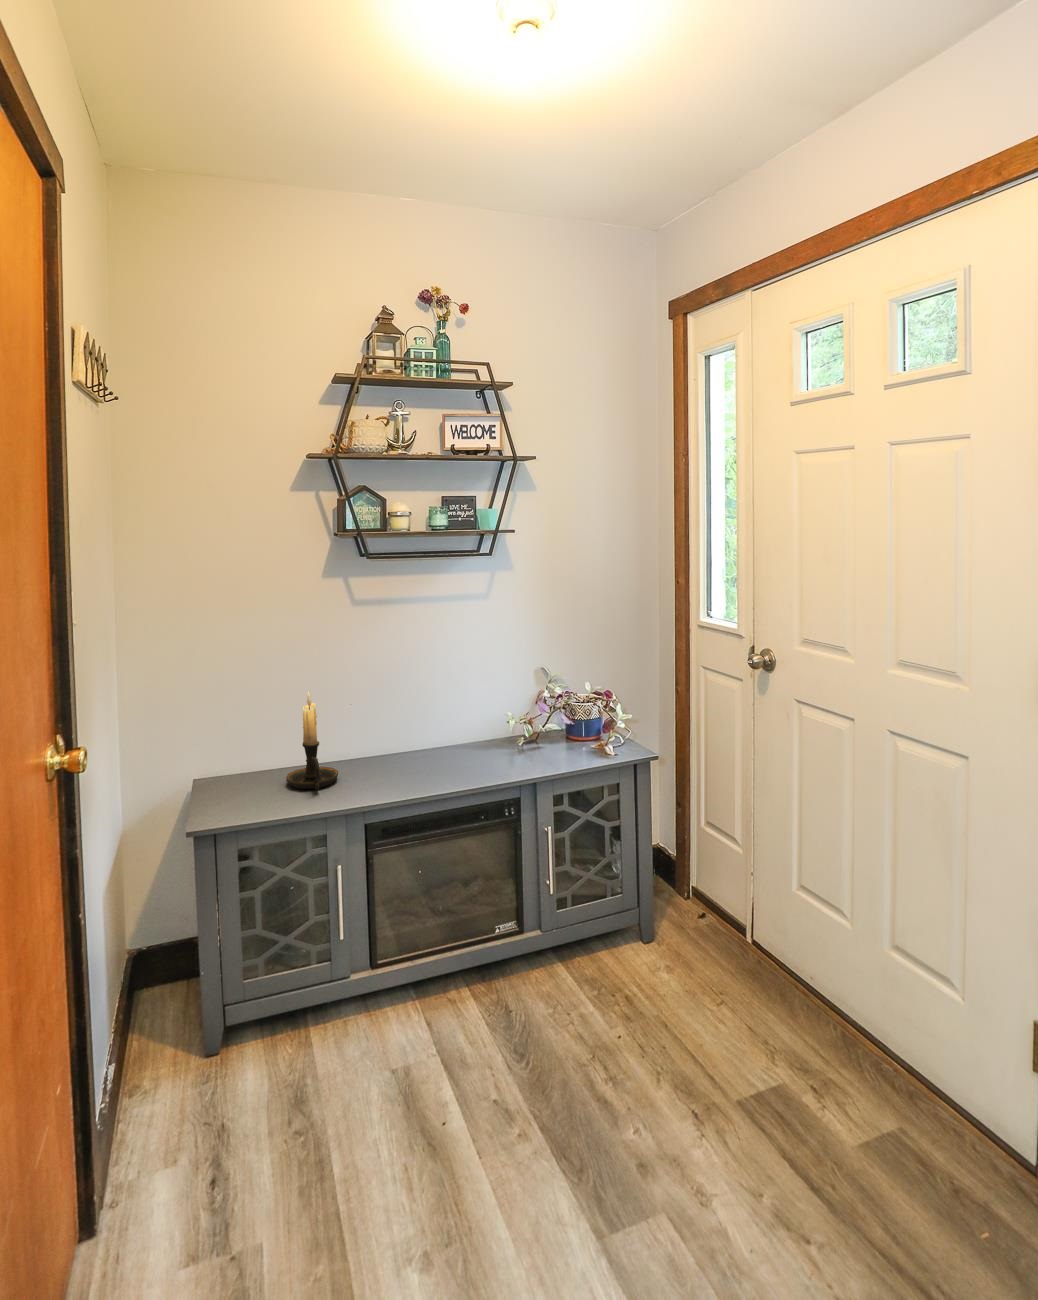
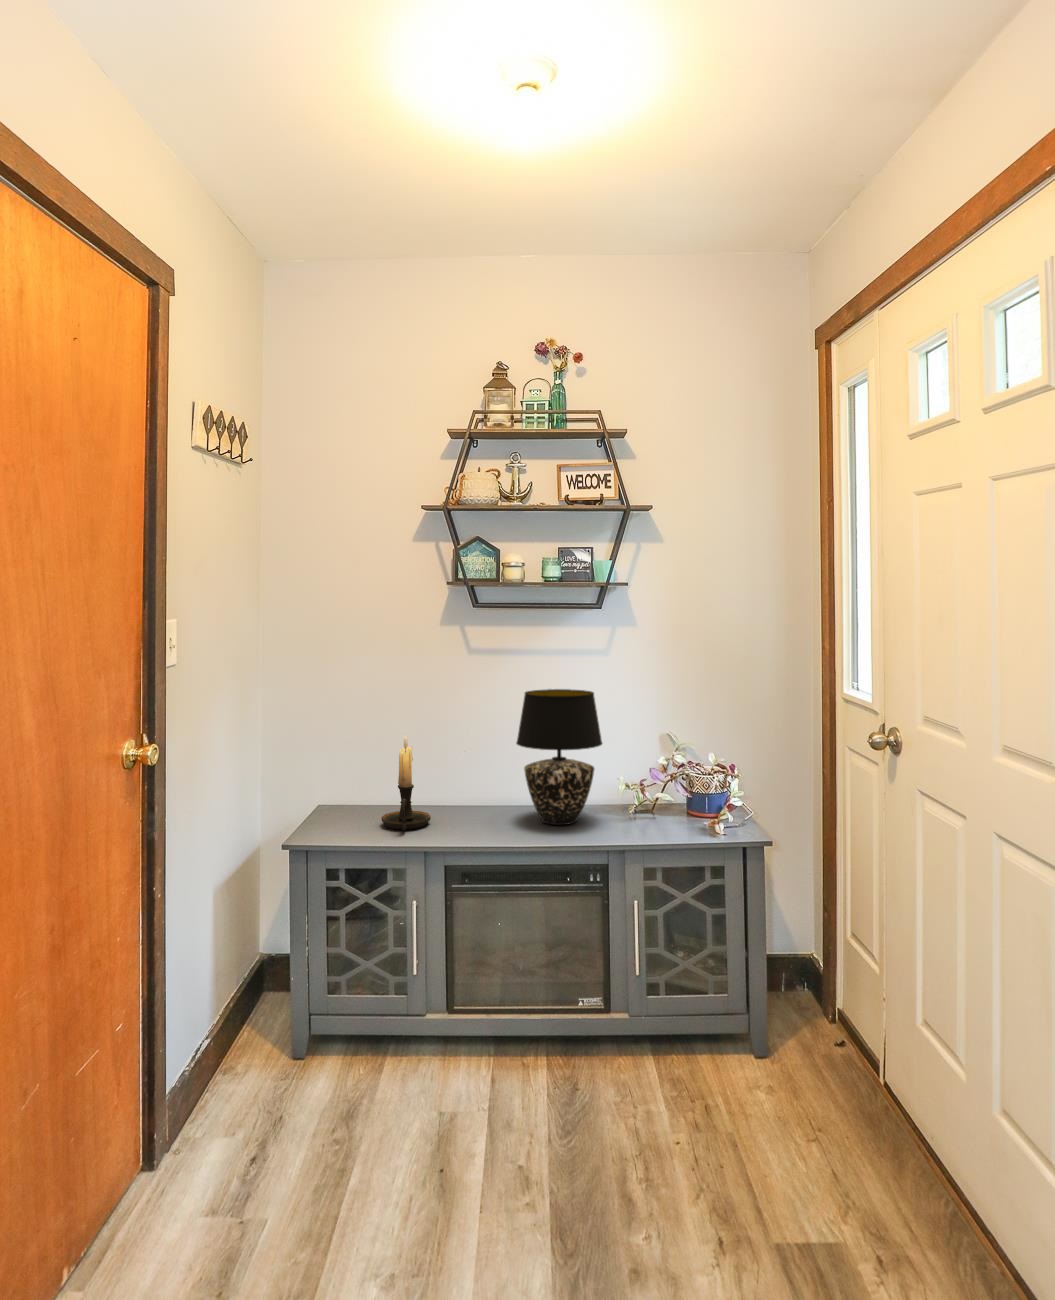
table lamp: none [419,636,503,766] -> present [516,689,602,825]

